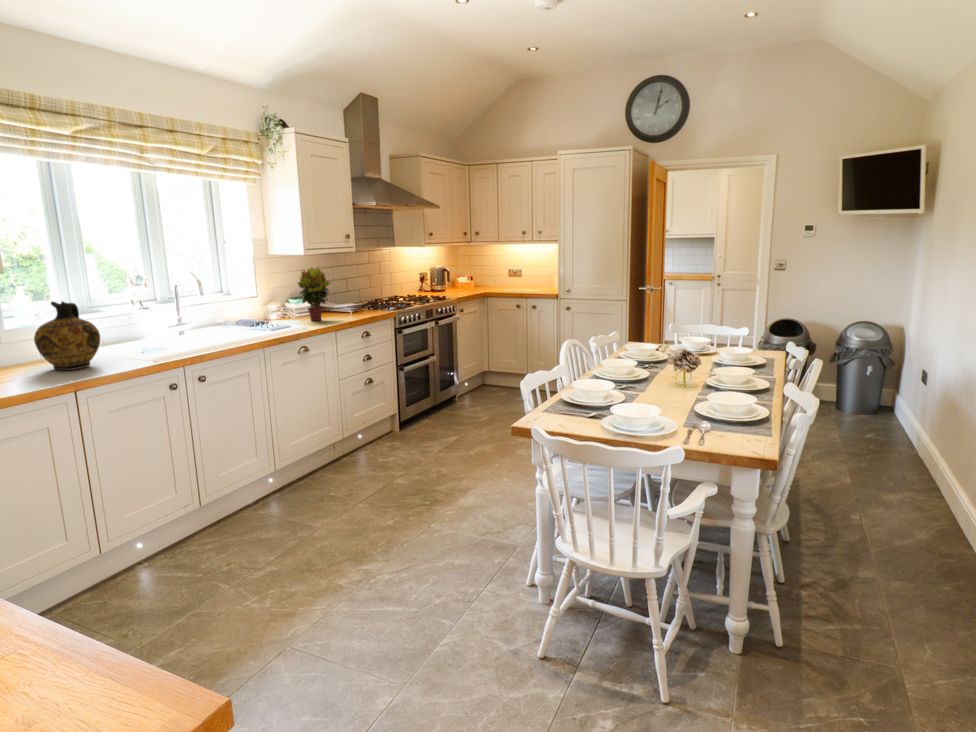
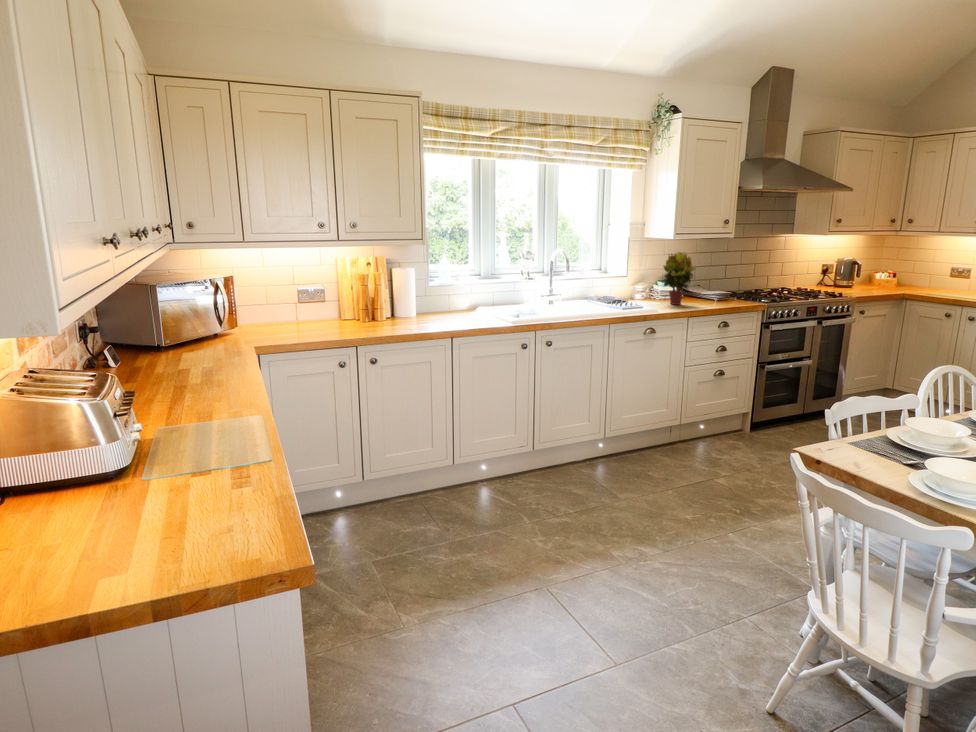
ceramic jug: present [34,301,100,370] -> none [437,268,480,321]

